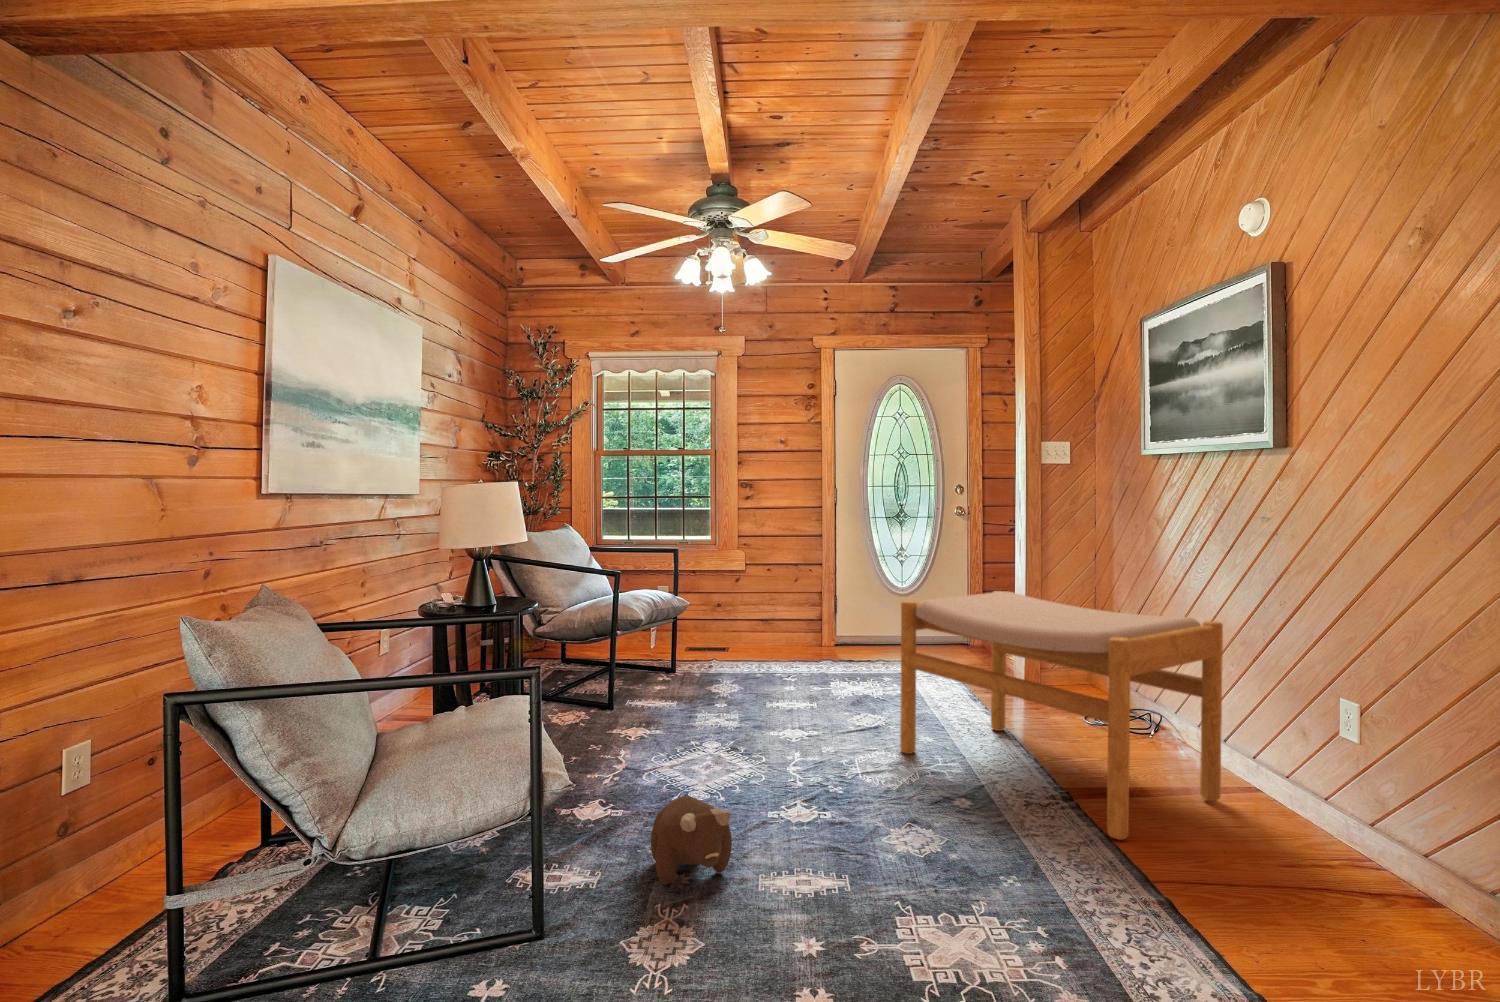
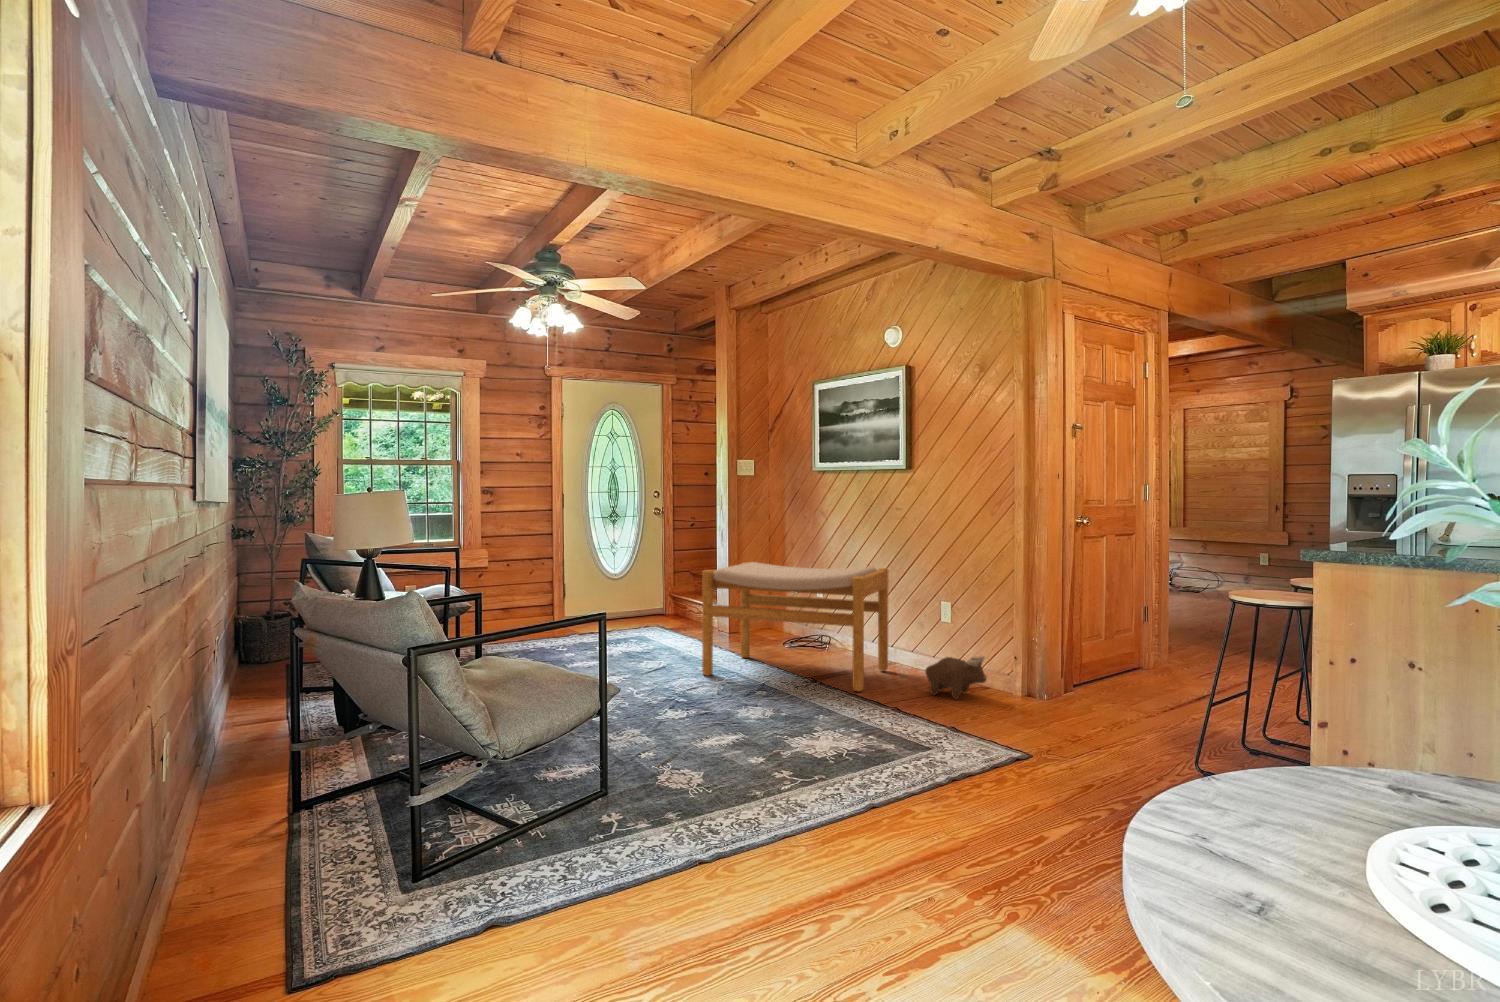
plush toy: present [651,796,732,885] -> present [926,656,988,699]

